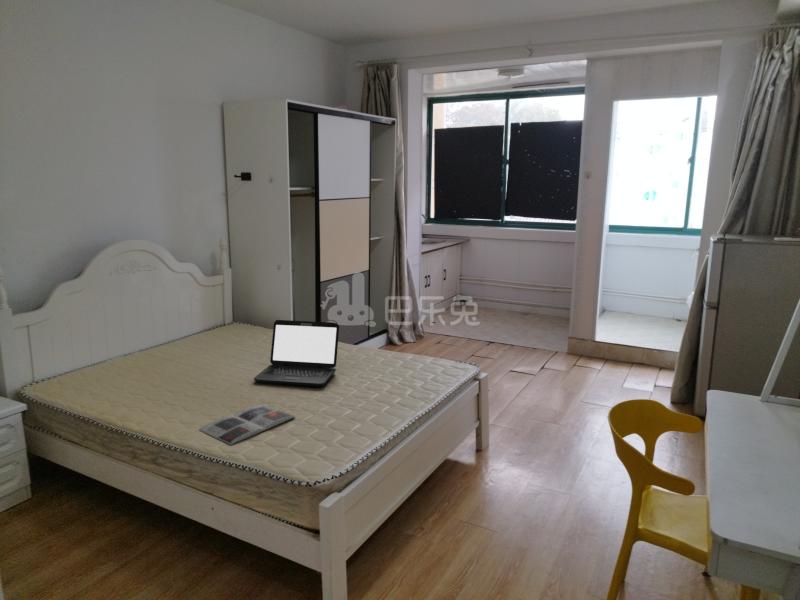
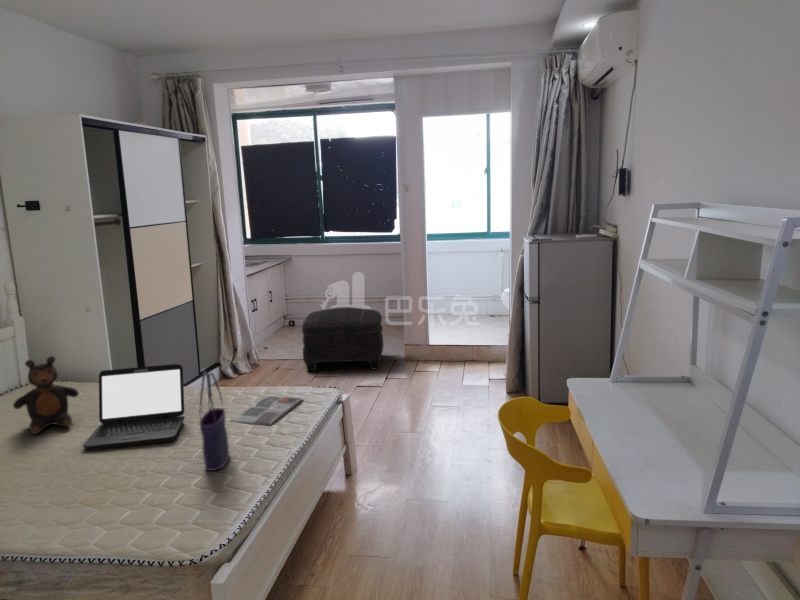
ottoman: none [463,292,547,359] -> present [302,307,383,371]
teddy bear: none [211,303,259,364] -> present [13,356,79,434]
tote bag: none [339,331,363,417] -> present [200,372,229,471]
magazine: present [199,405,294,445] -> present [230,396,302,425]

